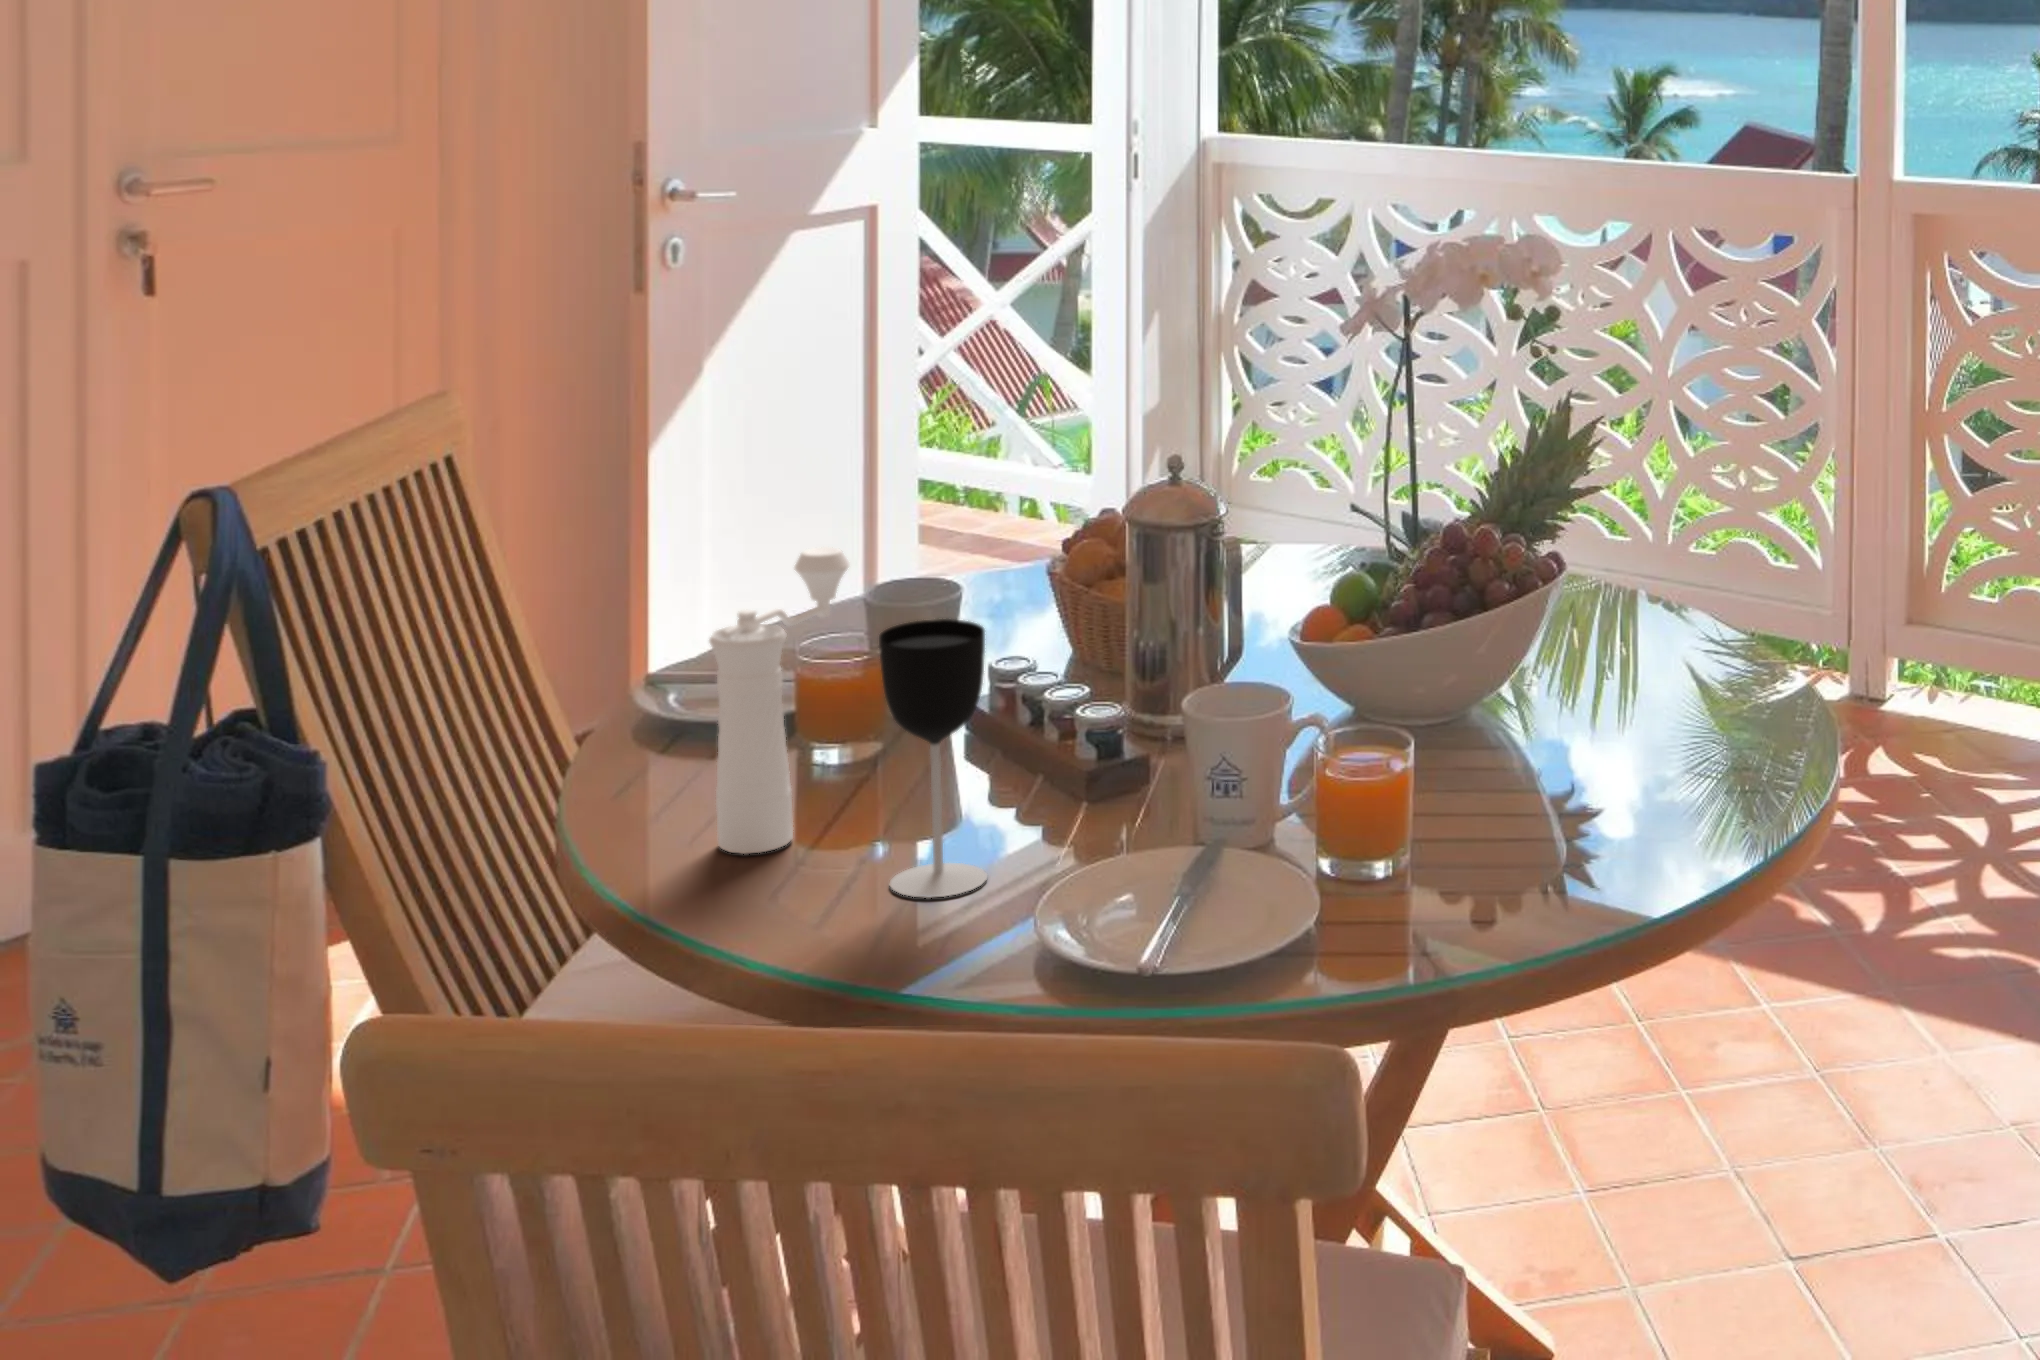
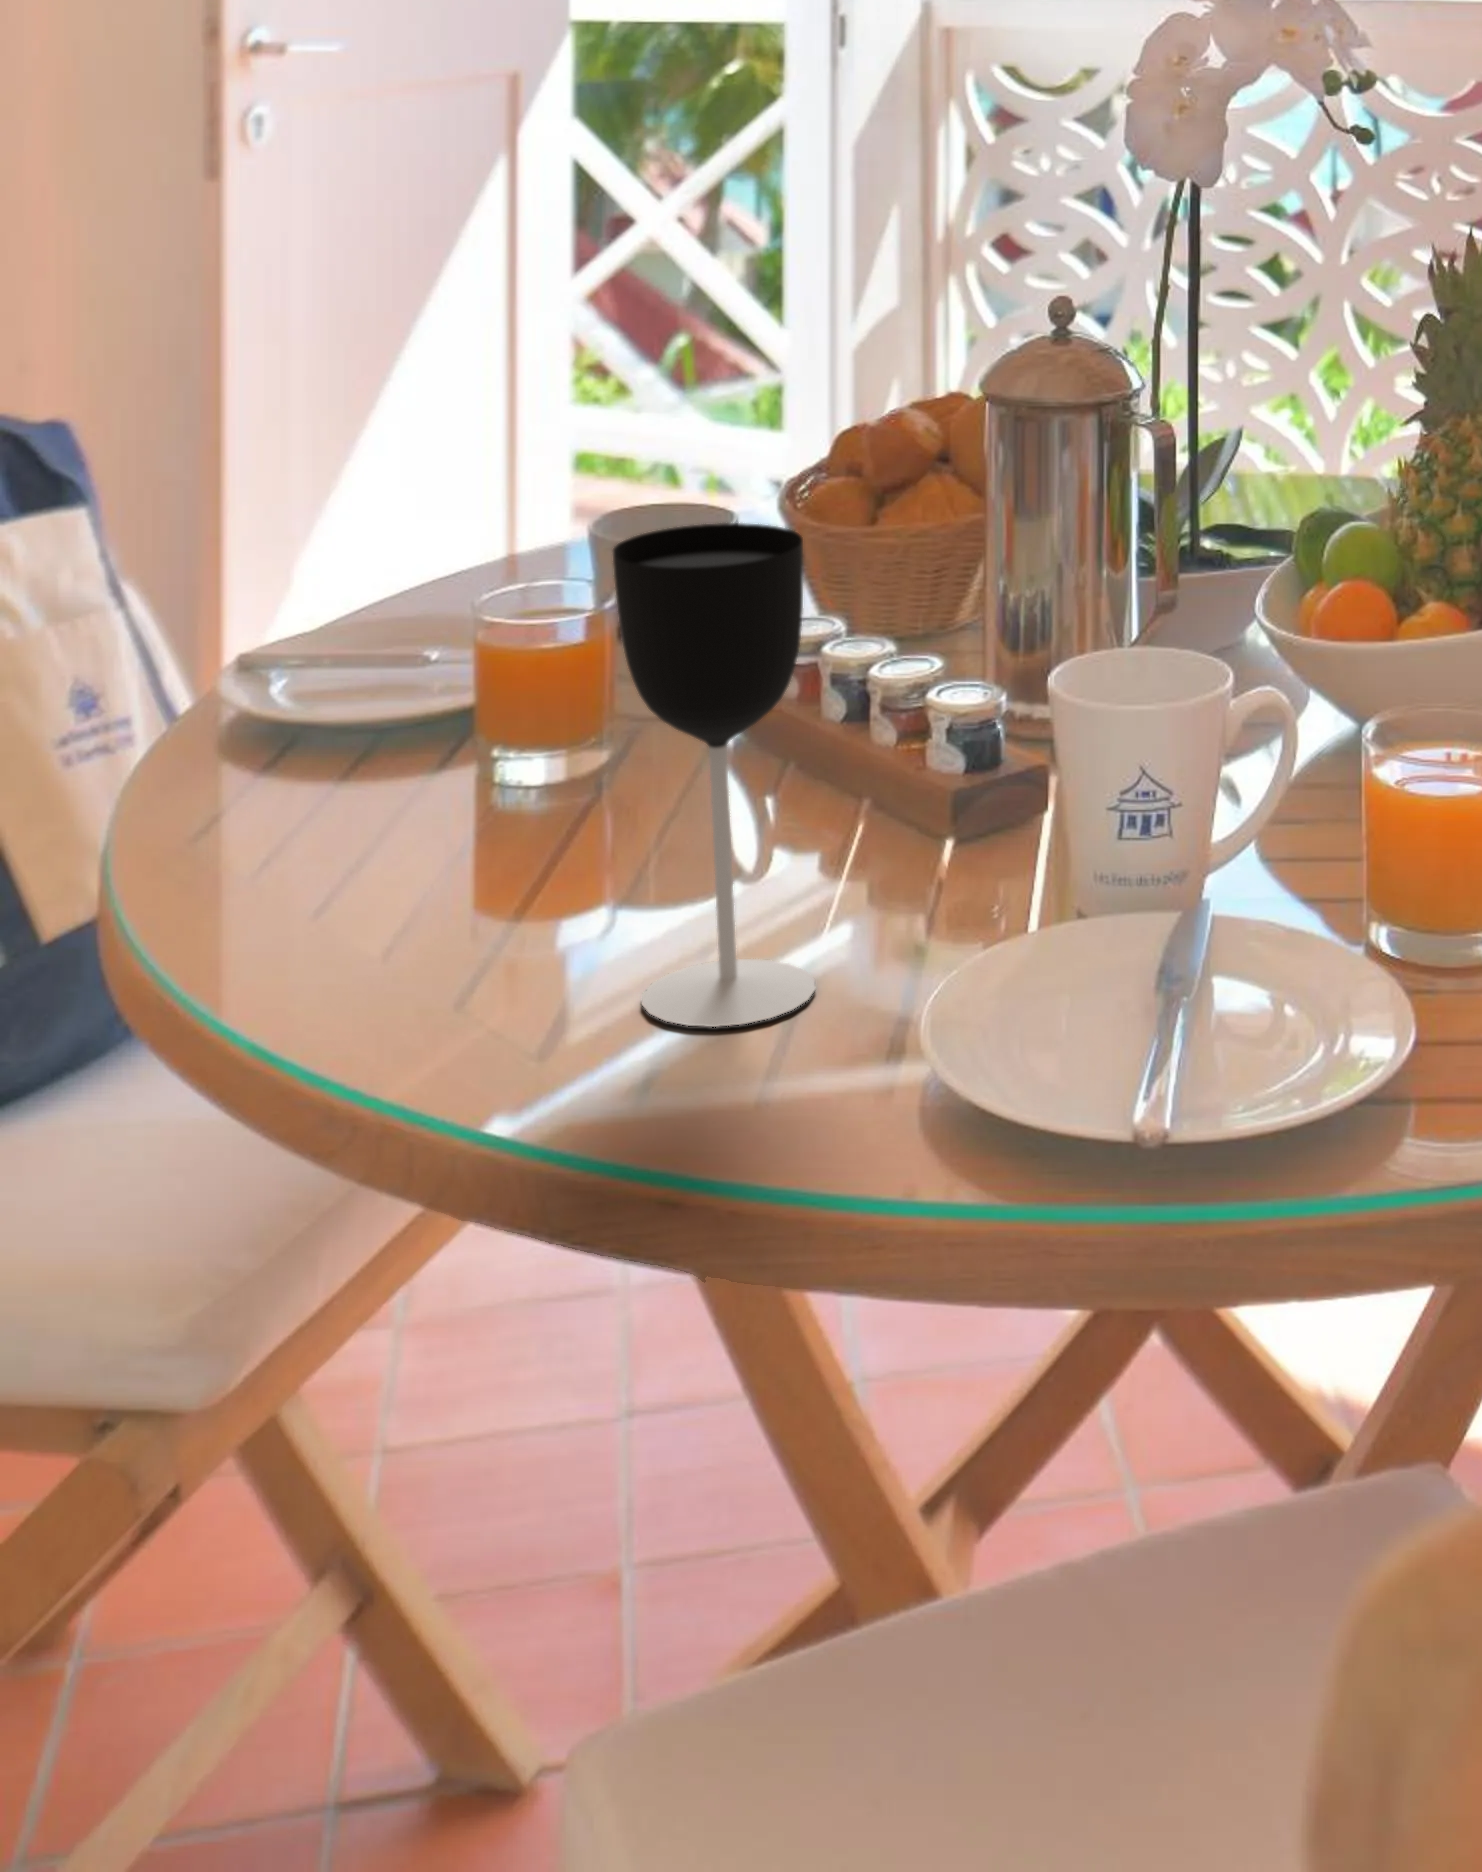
pepper mill: present [709,547,849,854] -> none [304,421,546,950]

